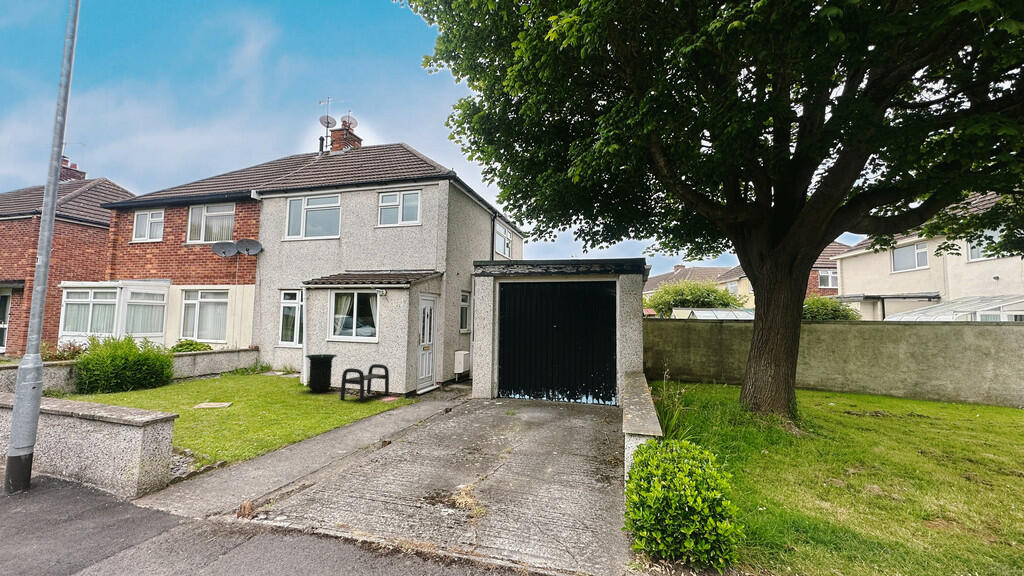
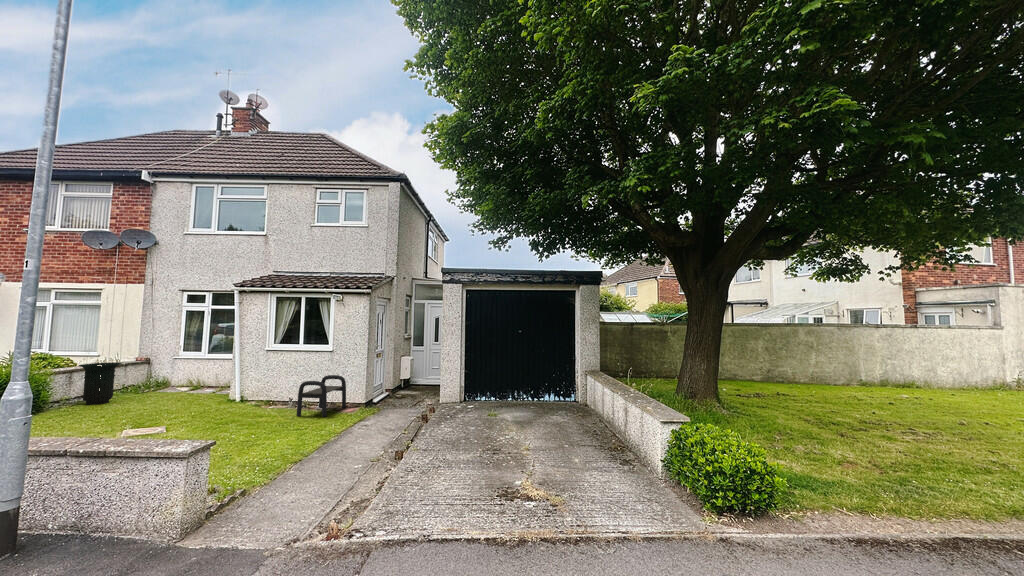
trash can: present [305,354,337,393] -> present [79,363,122,405]

